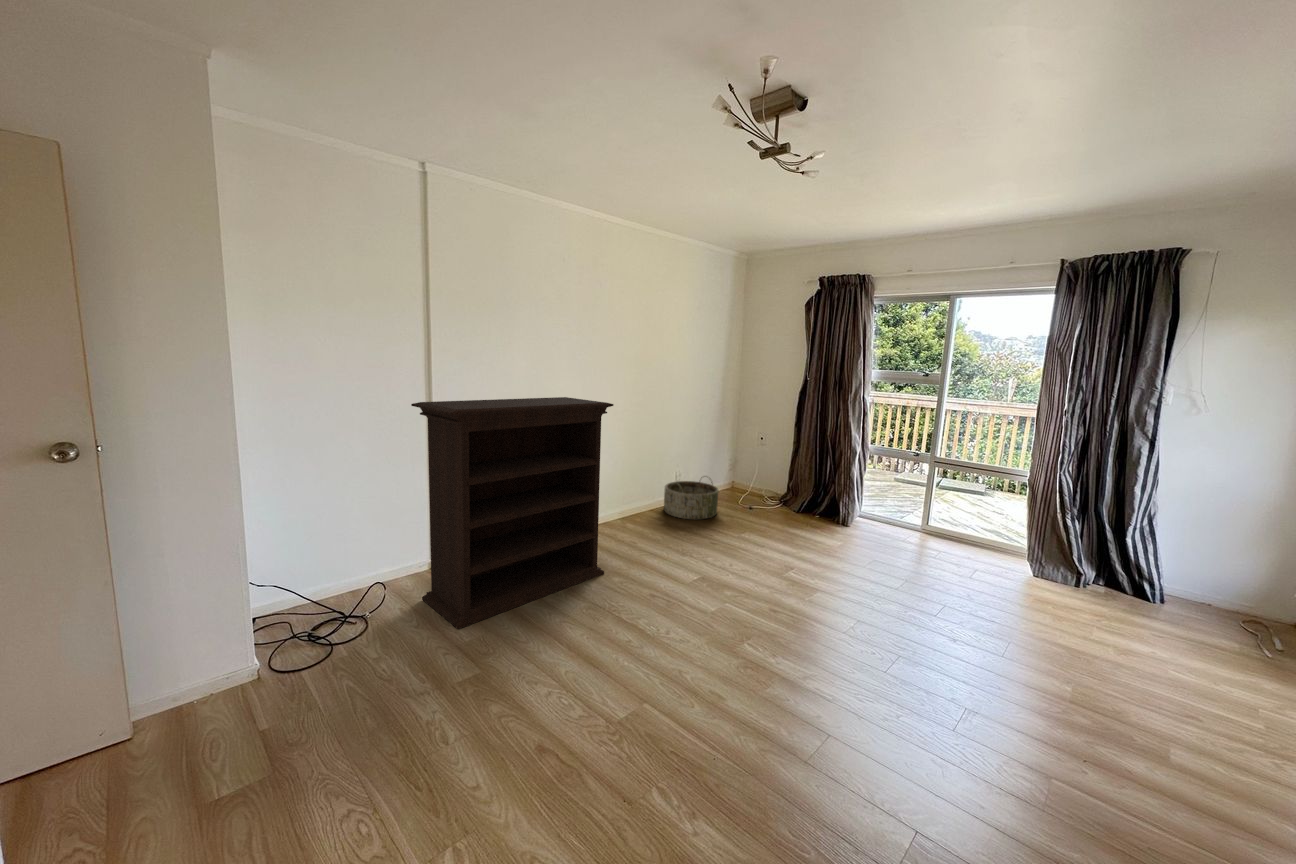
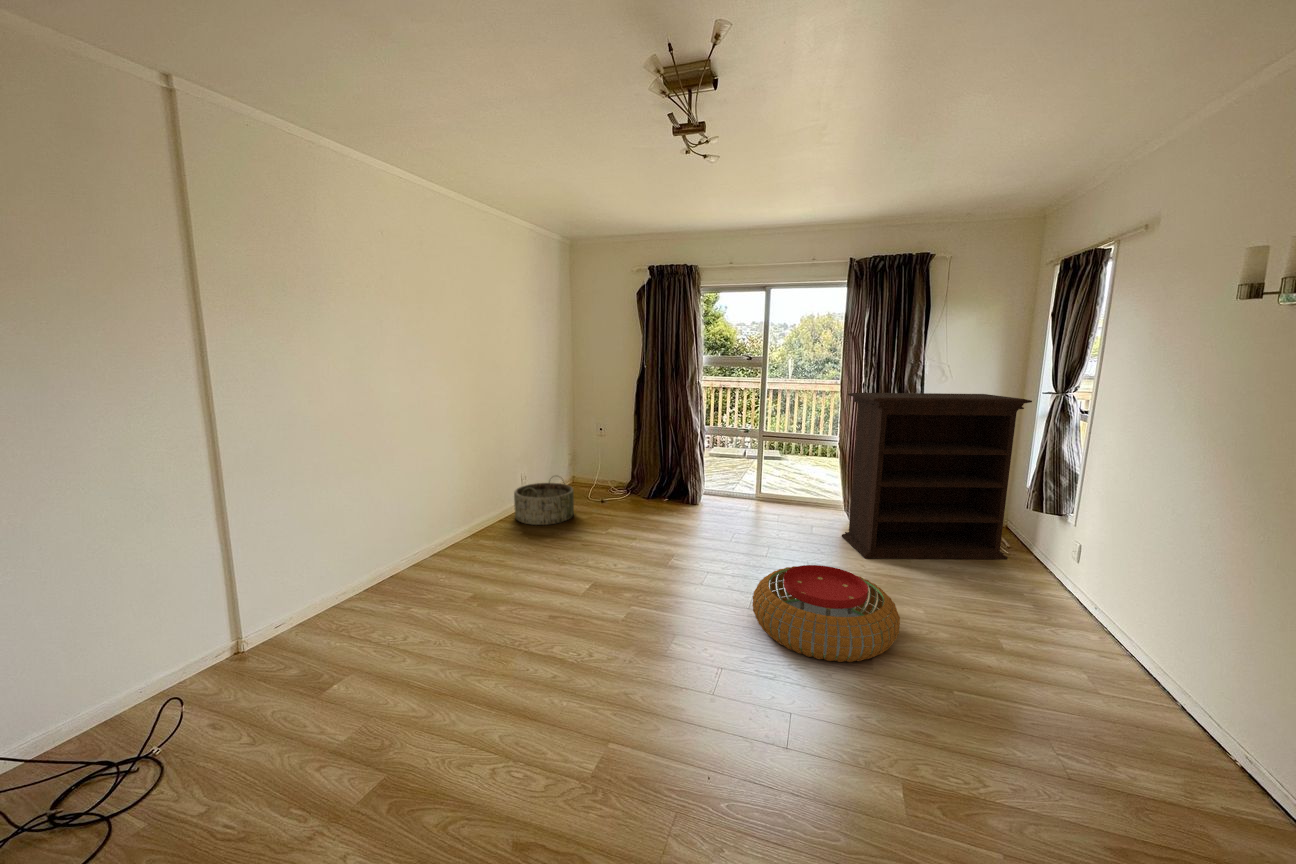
bookshelf: present [411,397,613,629] -> present [842,393,1032,559]
pouf: none [841,600,1020,718] -> present [752,565,900,662]

